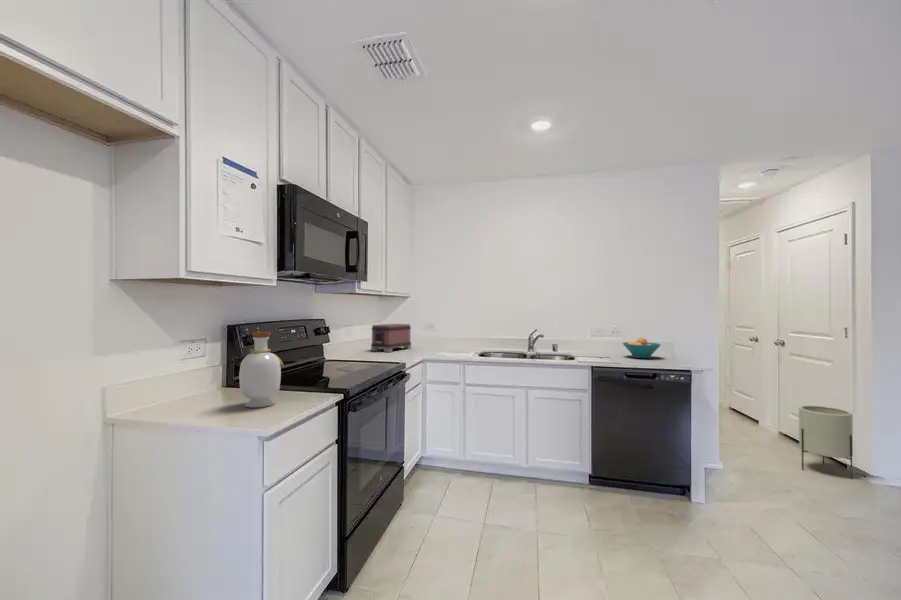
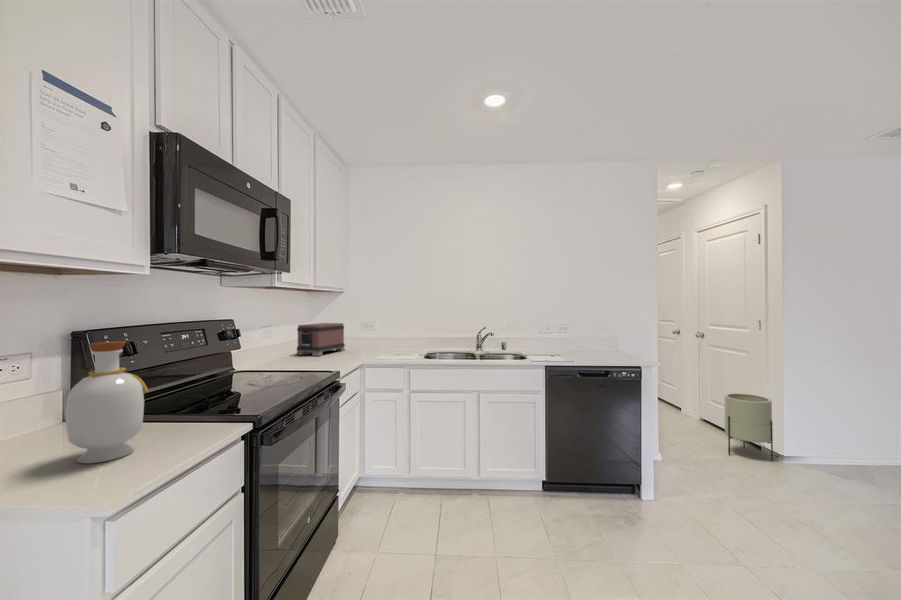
fruit bowl: present [623,337,661,358] -> none [568,333,606,354]

